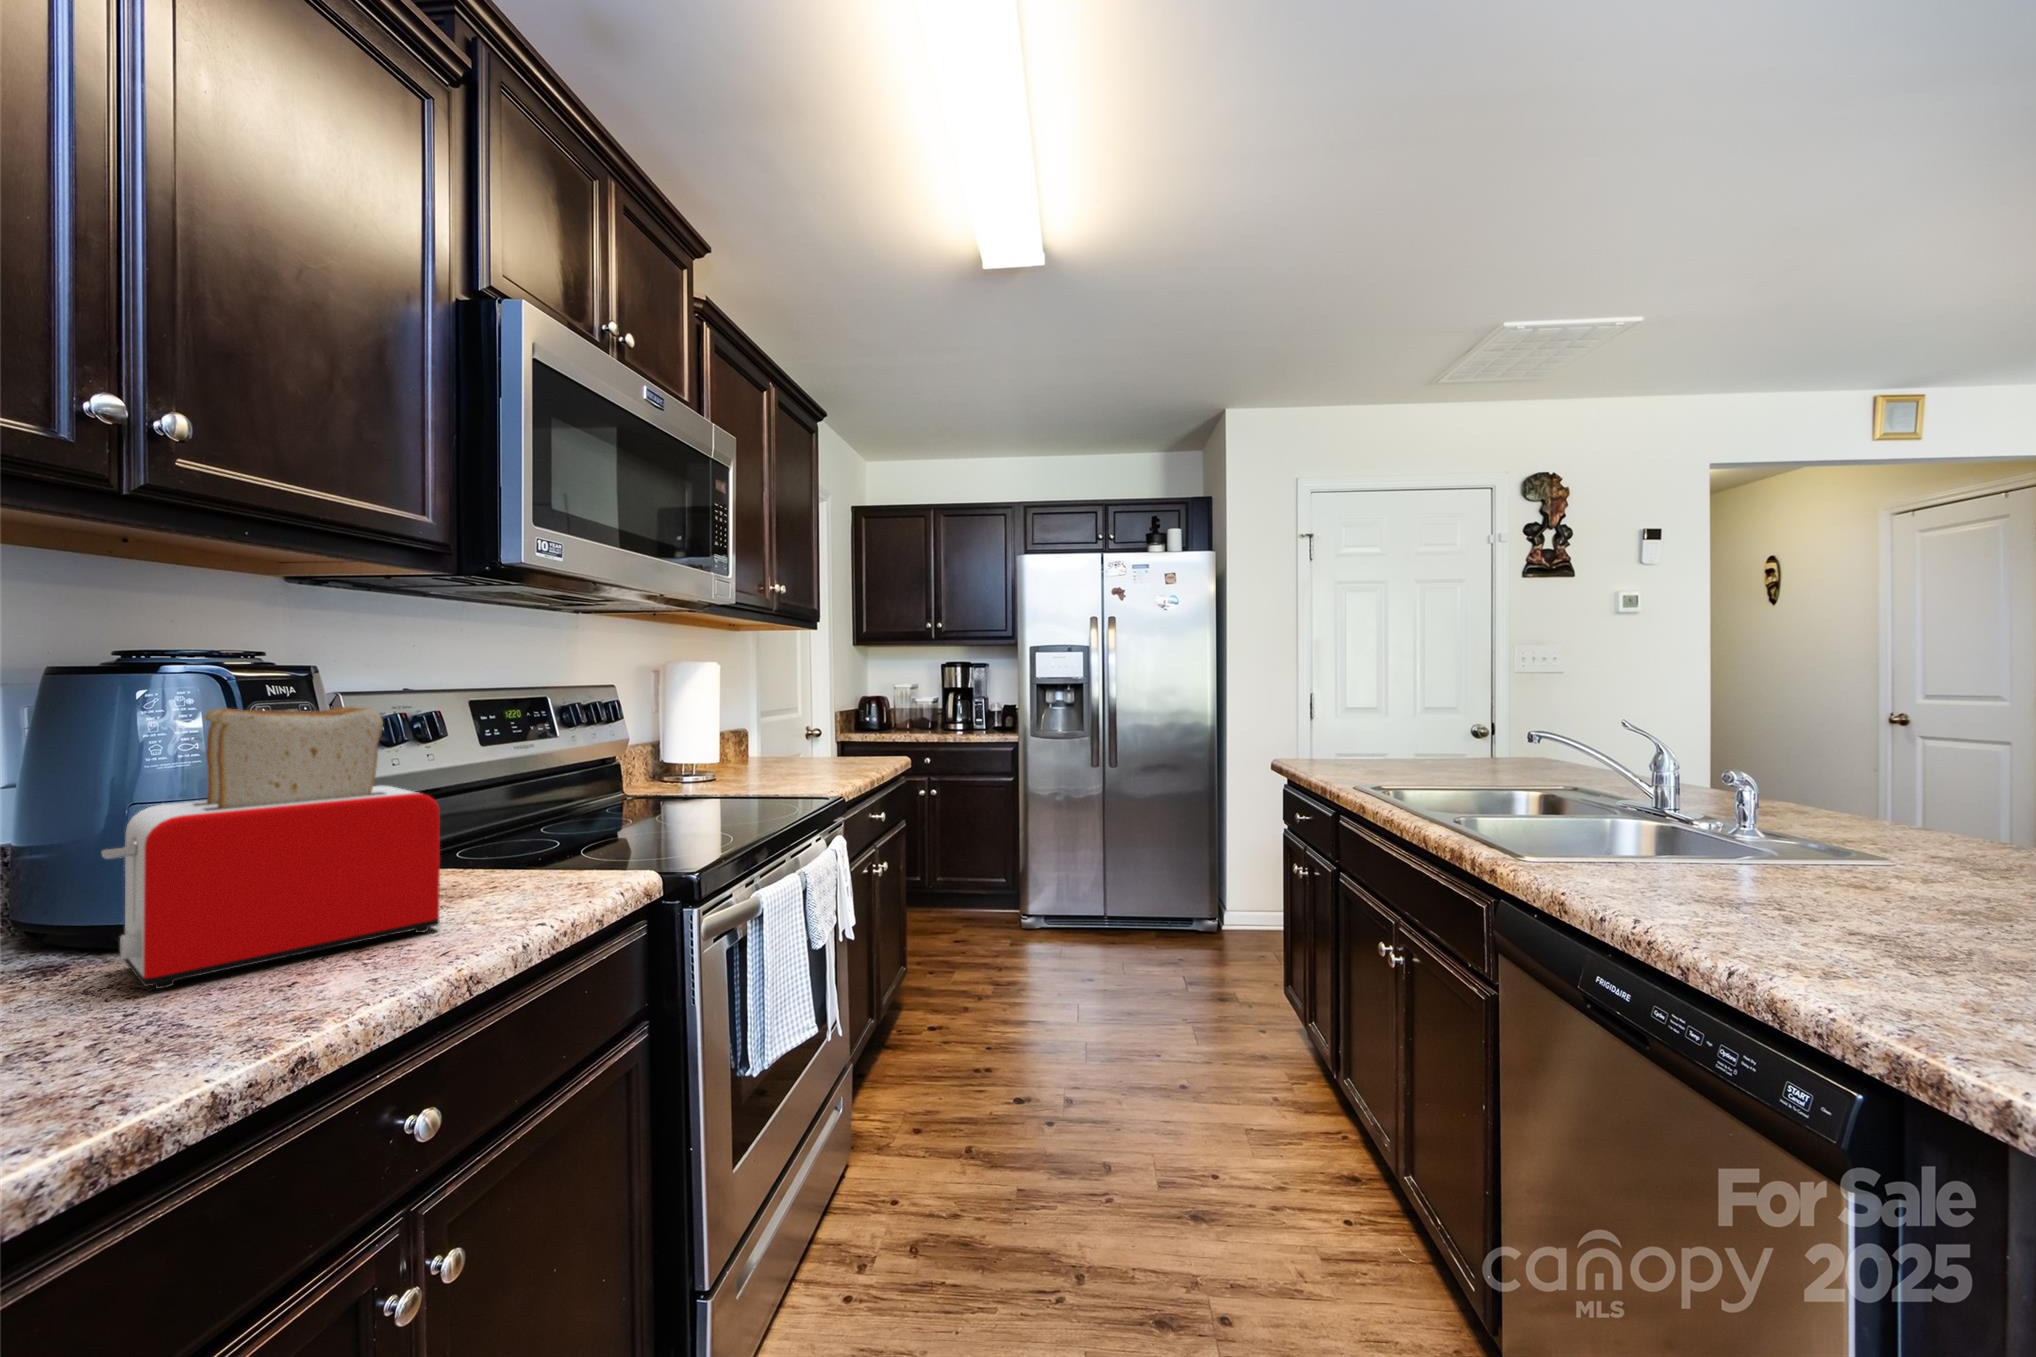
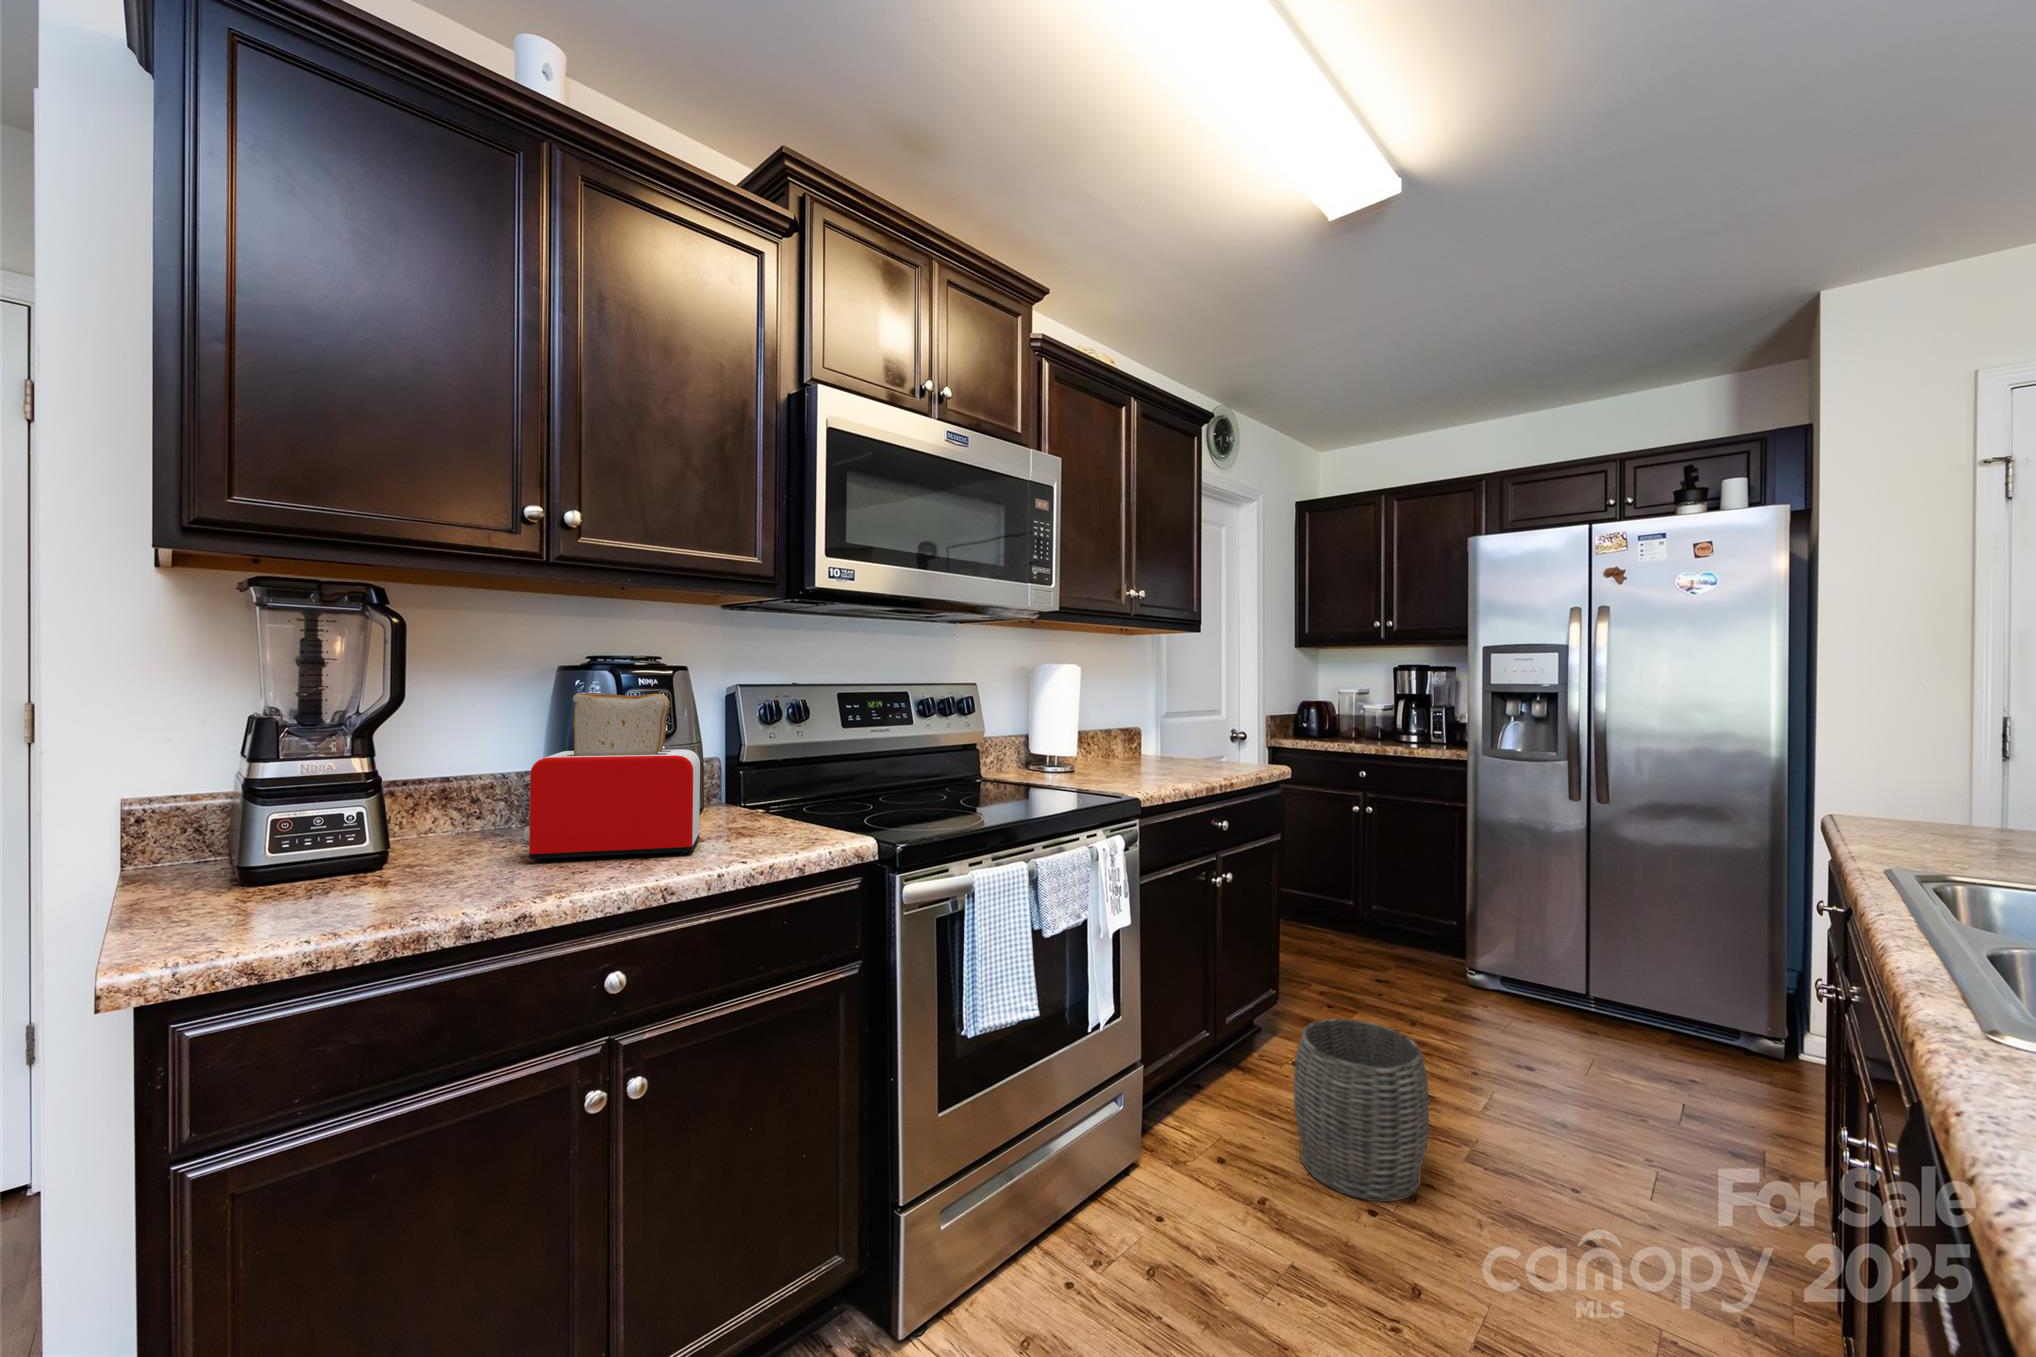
woven basket: none [970,970,1076,1118] -> present [1294,1019,1429,1202]

